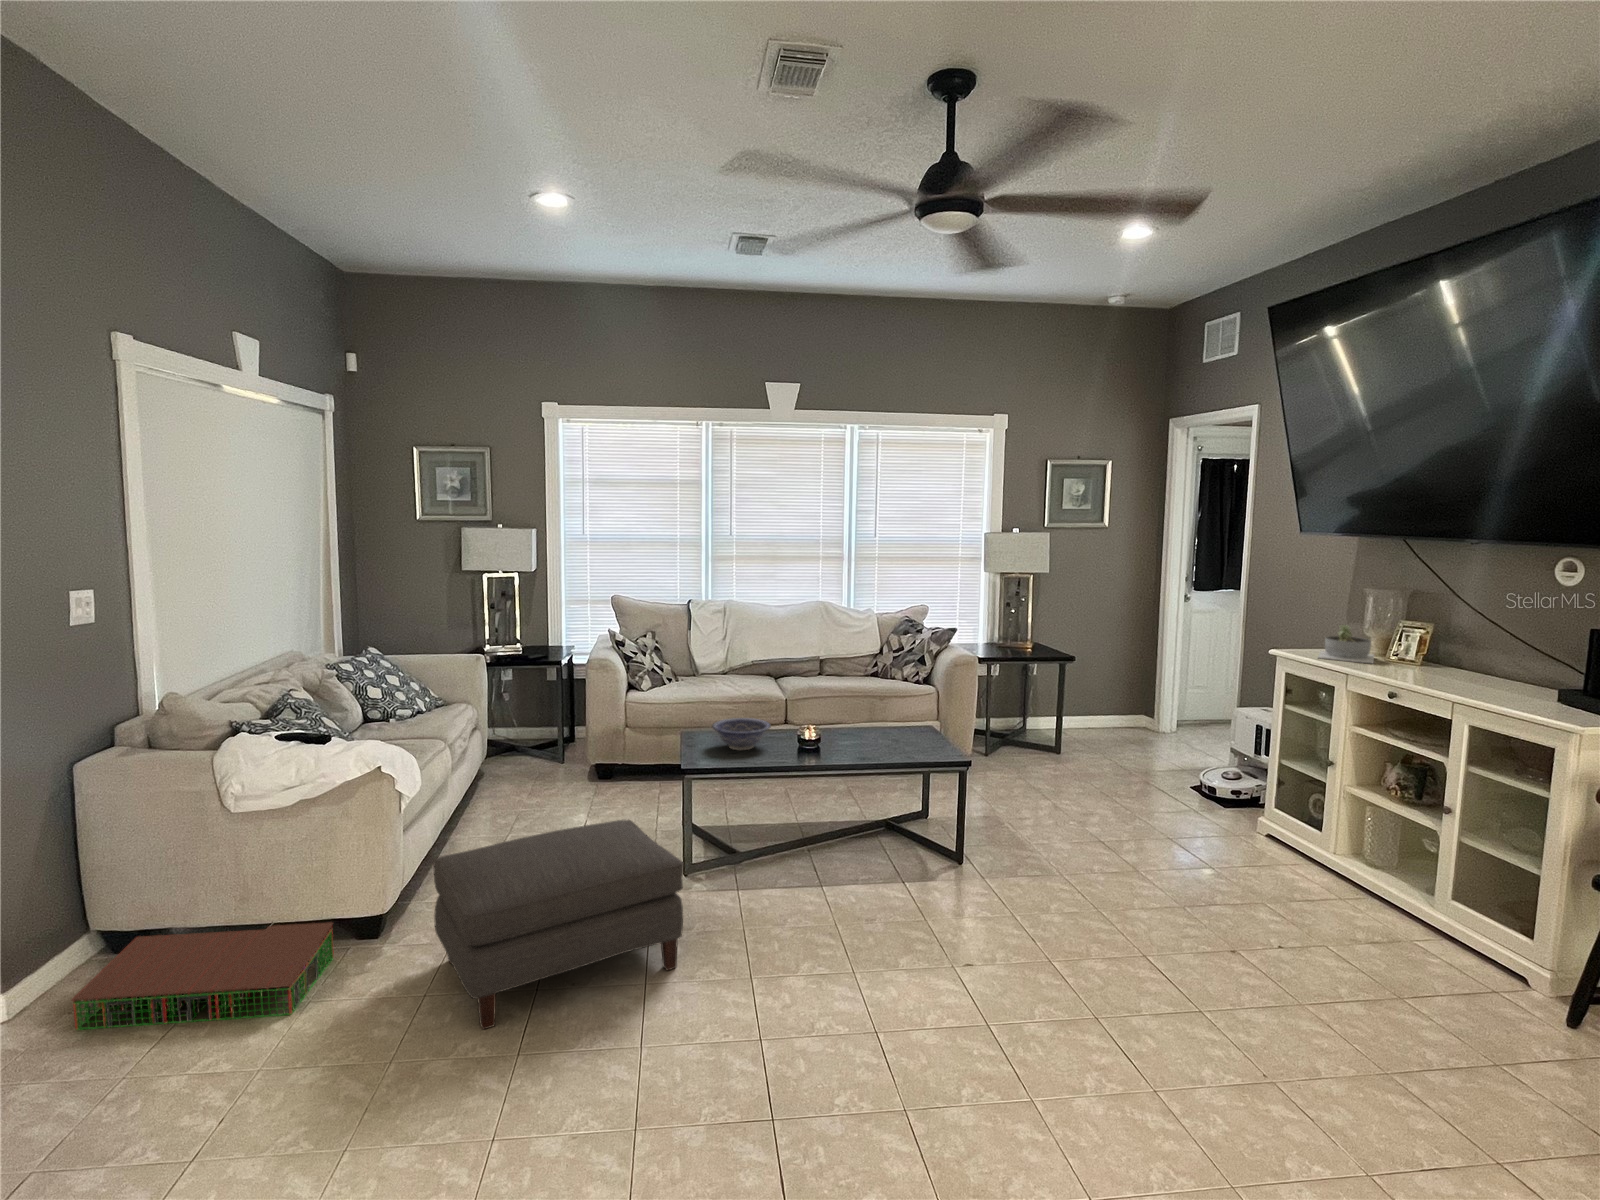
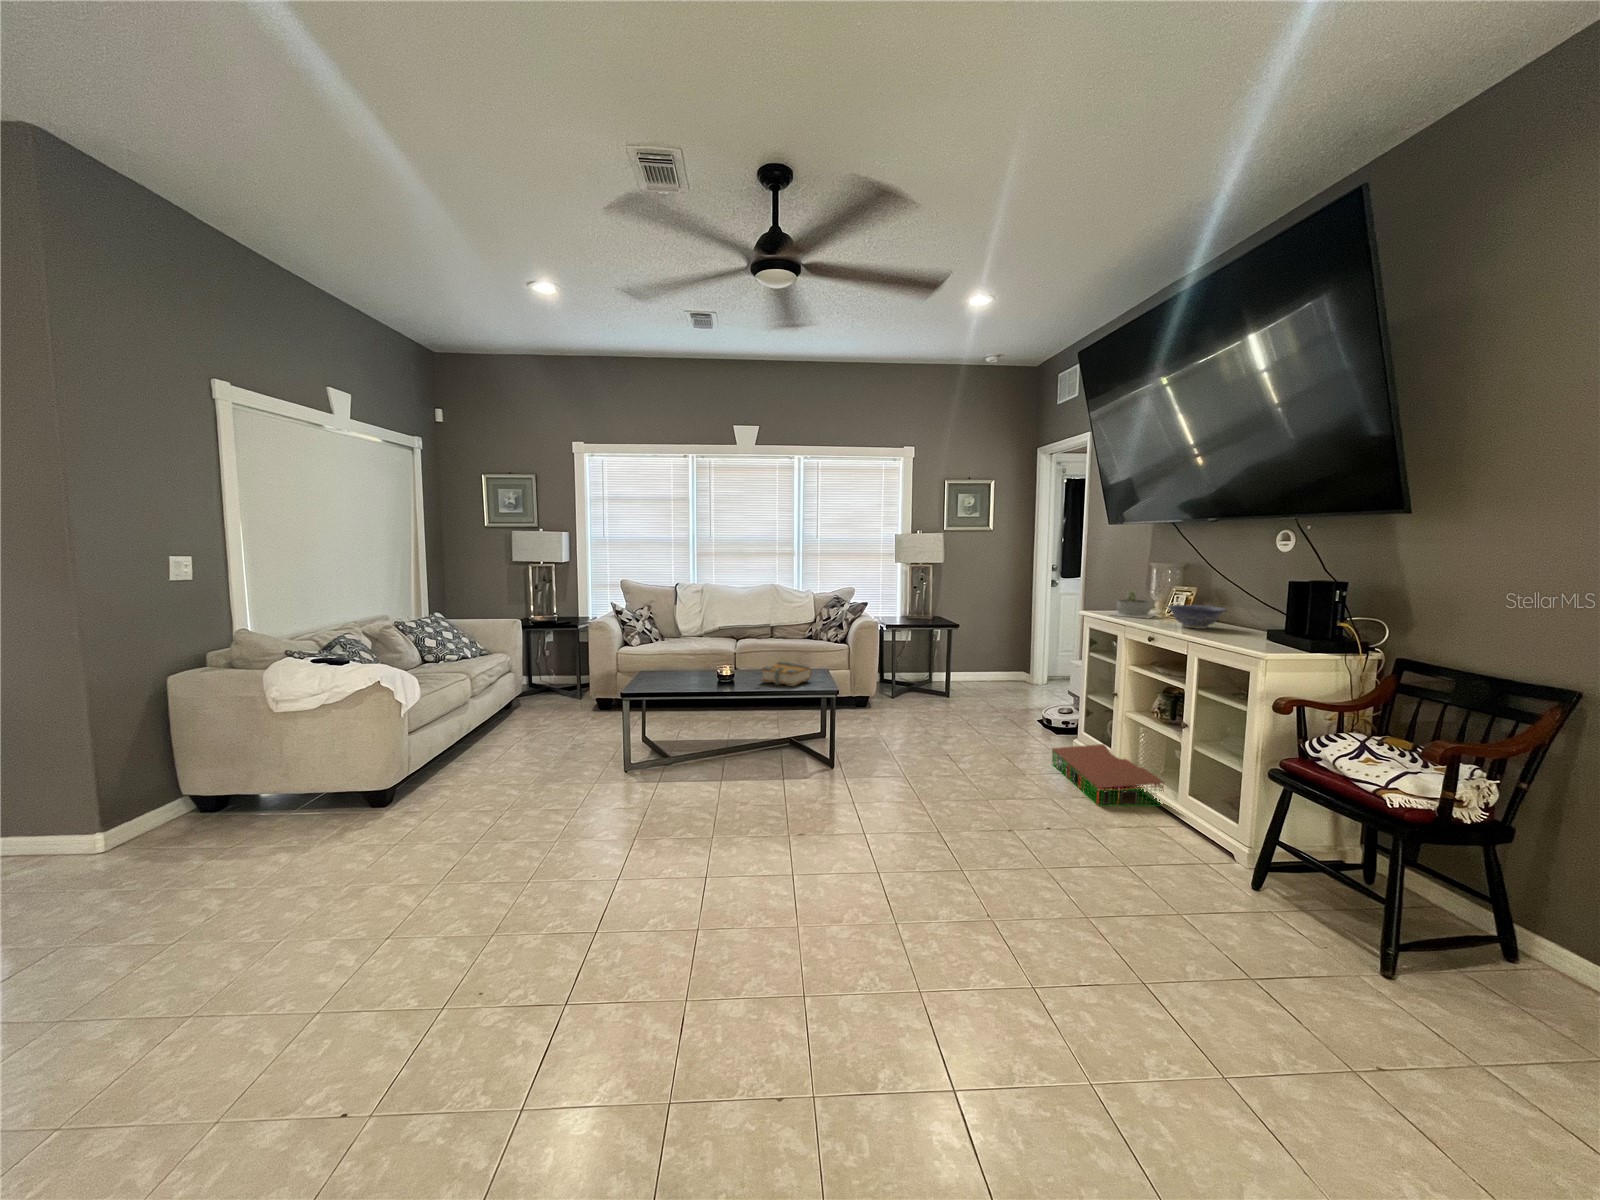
decorative bowl: present [712,718,771,750] -> present [1167,605,1226,629]
book: none [863,720,930,757] -> present [762,662,812,686]
ottoman: present [433,820,684,1029] -> none [413,726,592,864]
storage bin: present [71,922,334,1029] -> present [1052,744,1164,806]

